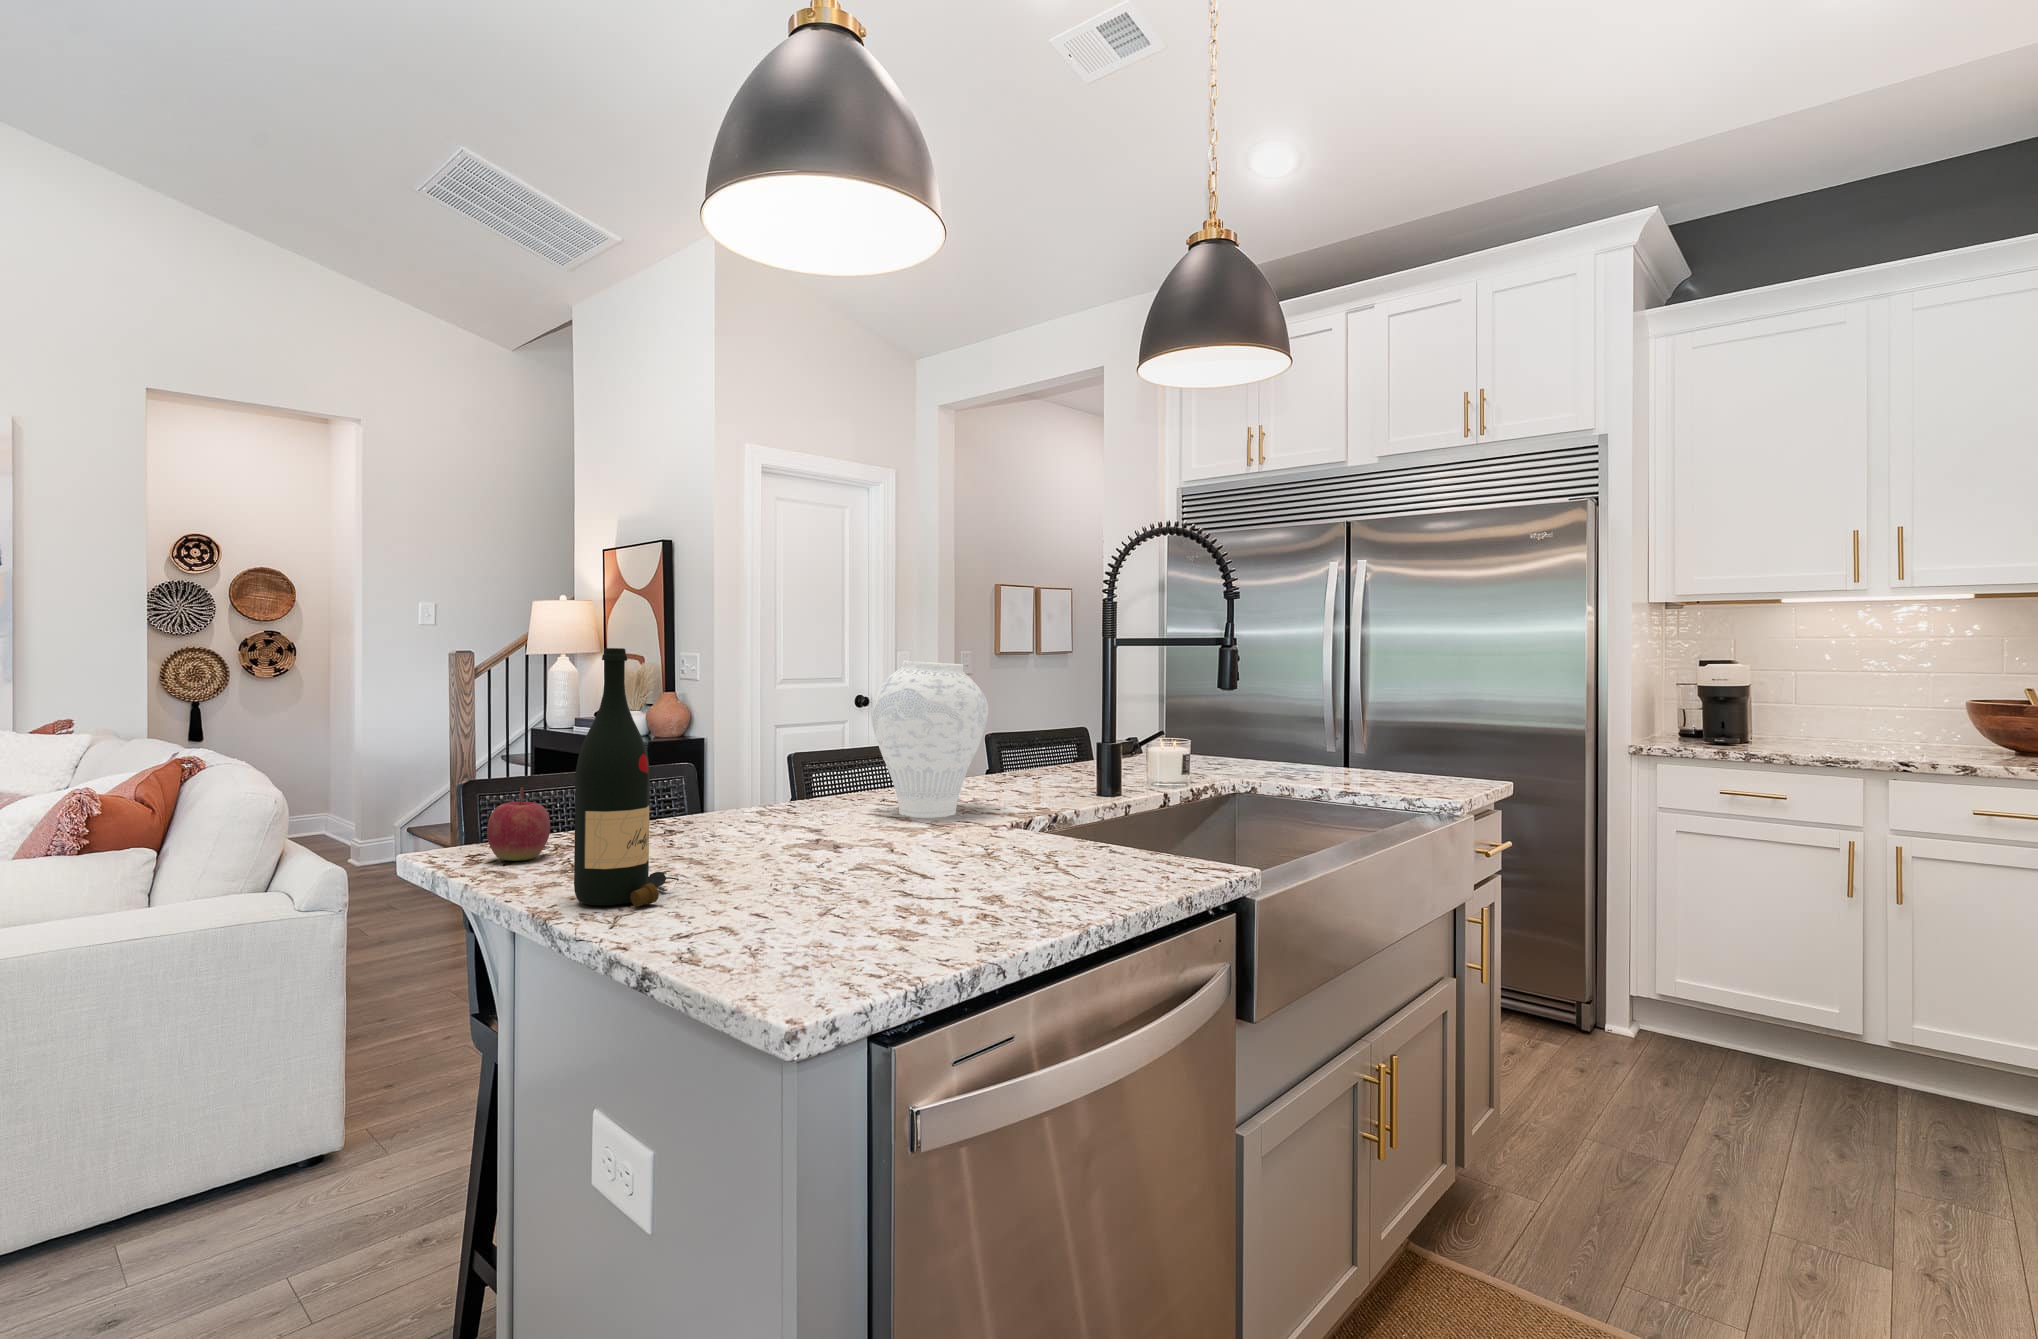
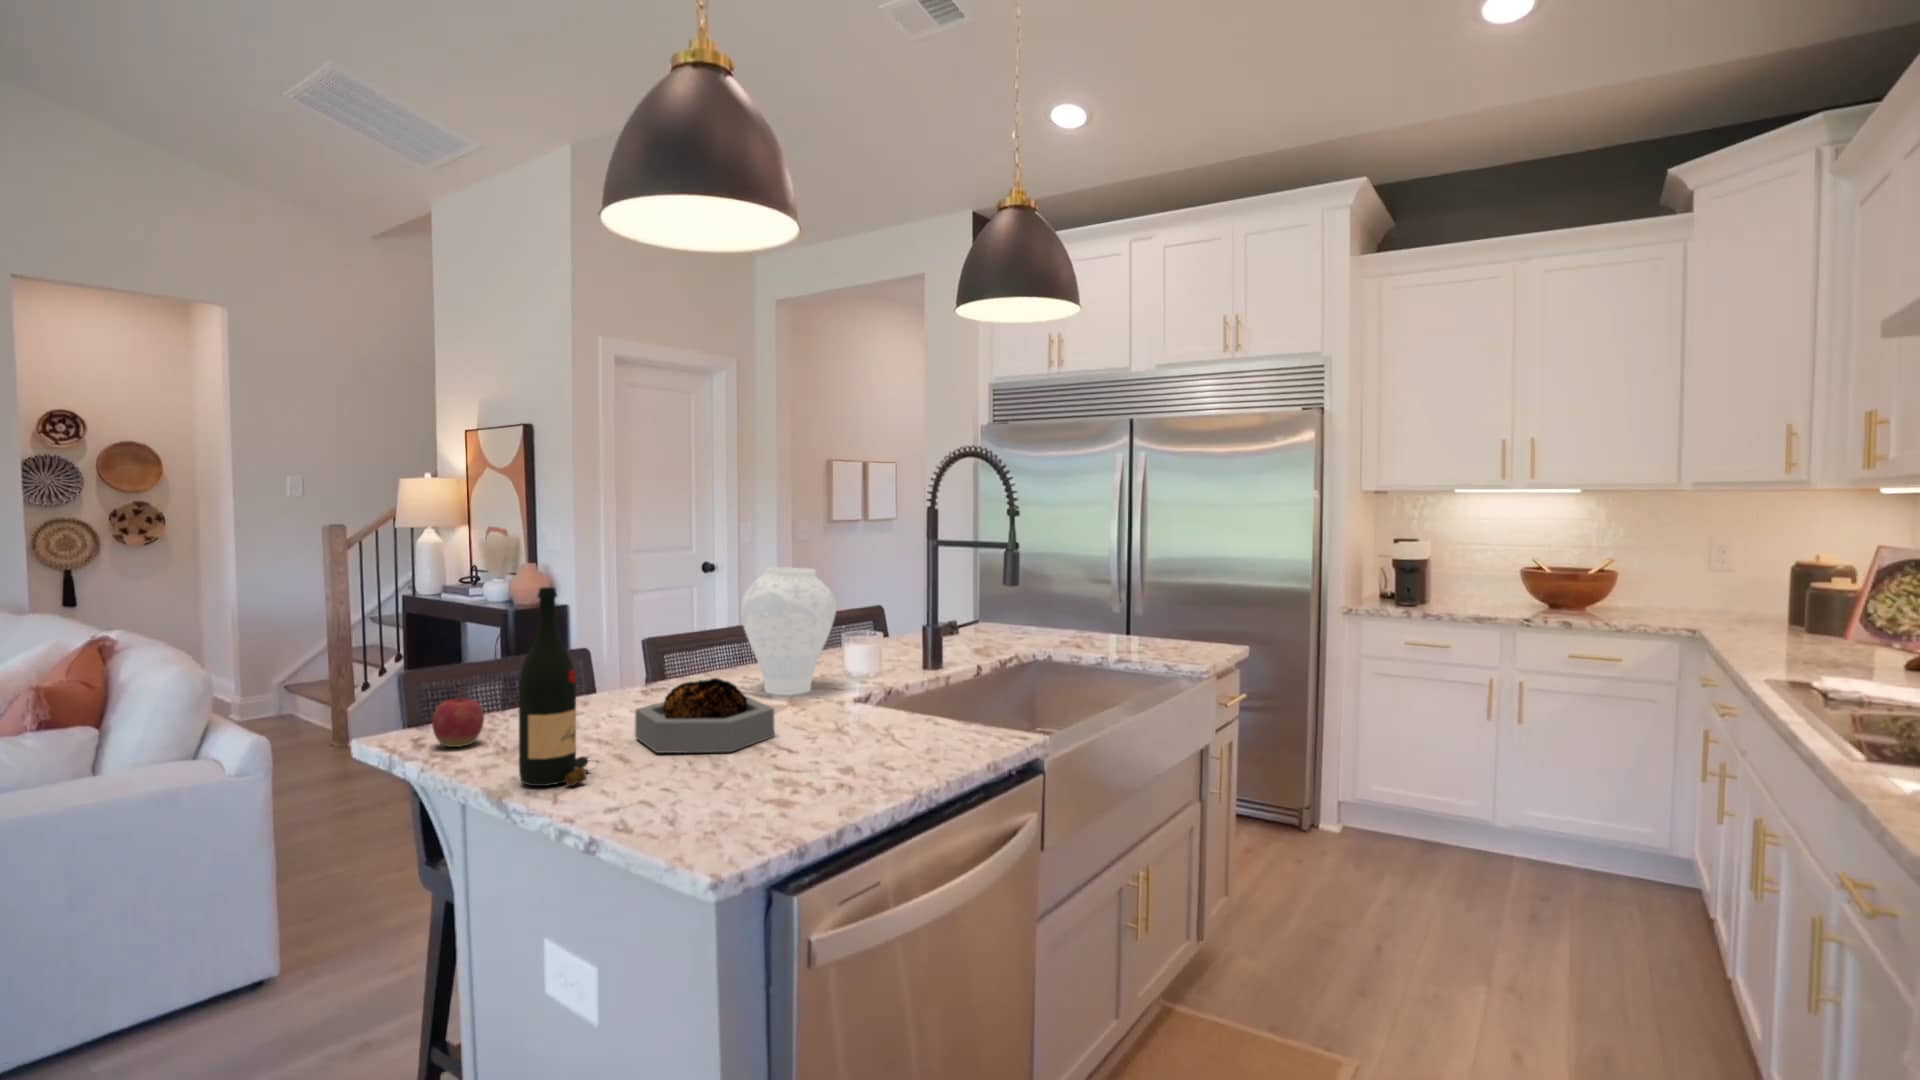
decorative bowl: none [732,778,907,875] -> present [635,678,774,753]

